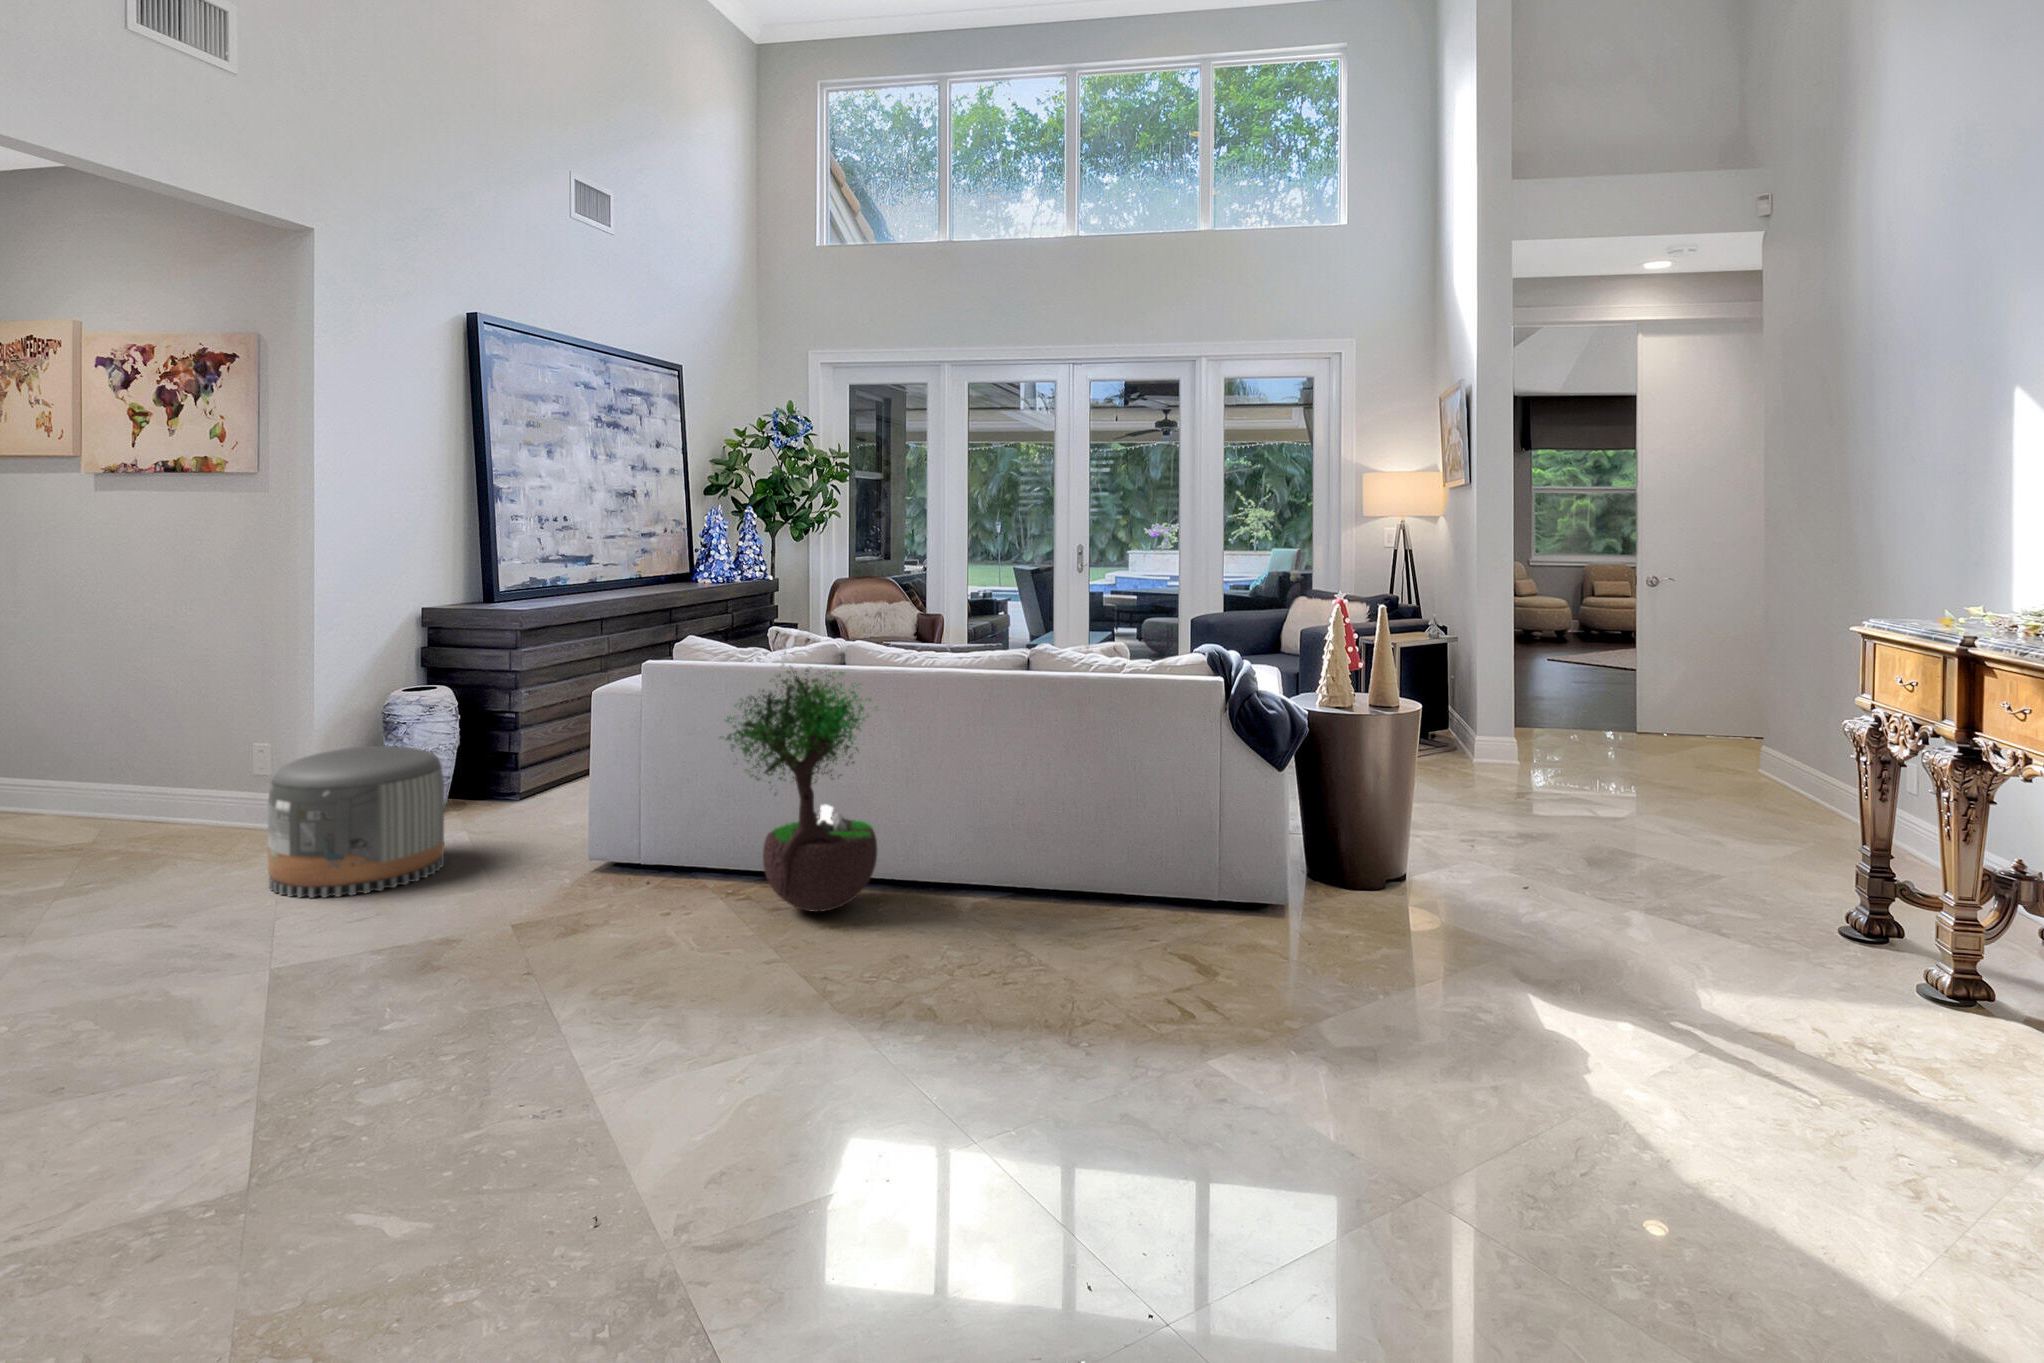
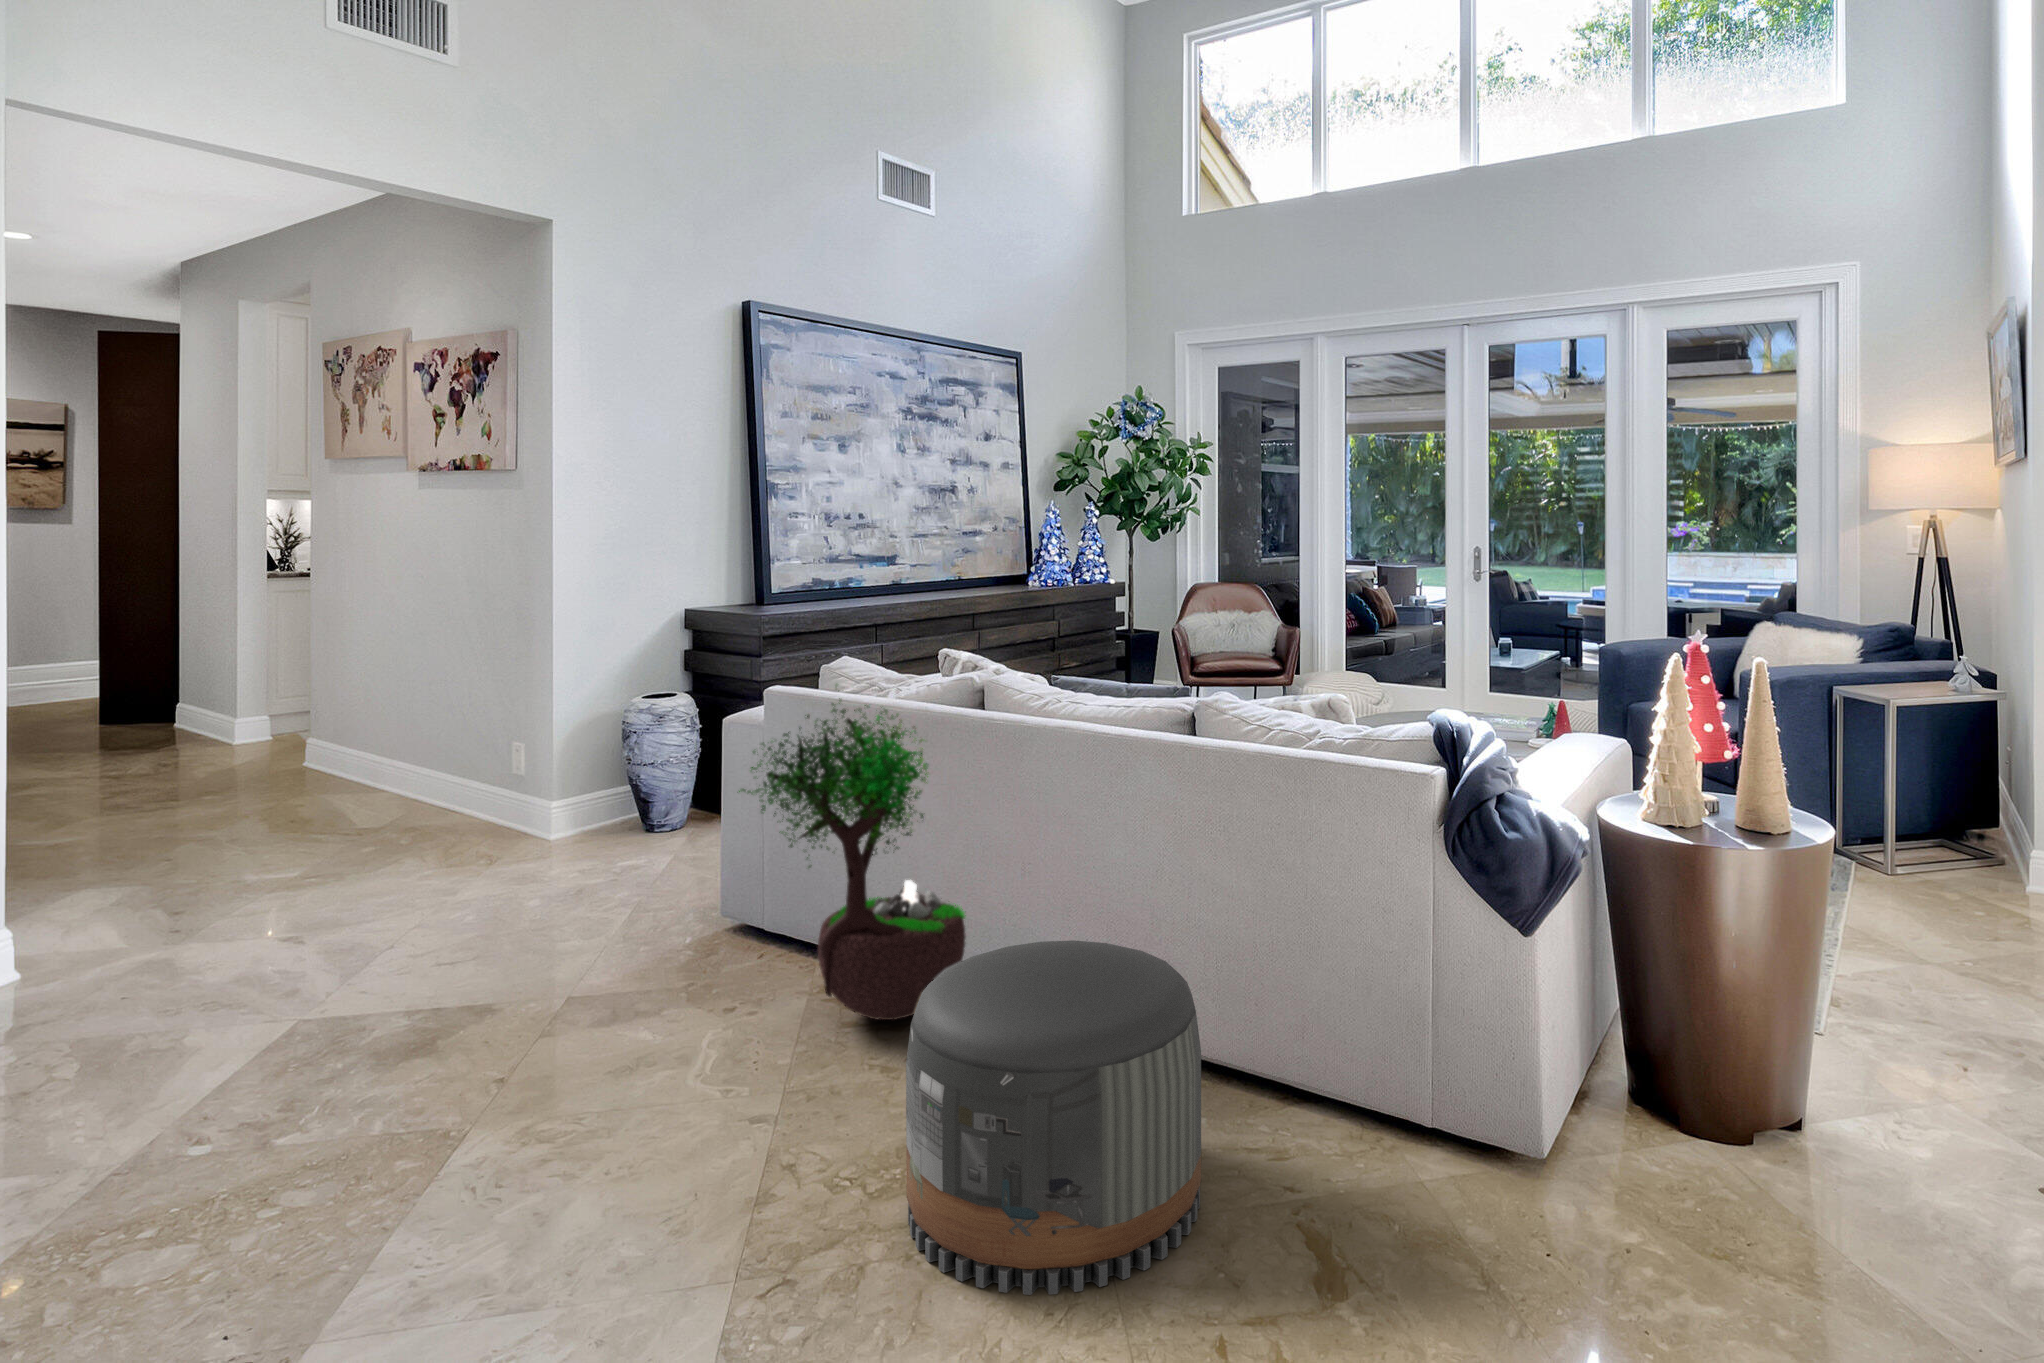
pouf: present [268,746,444,898] -> present [906,940,1201,1295]

